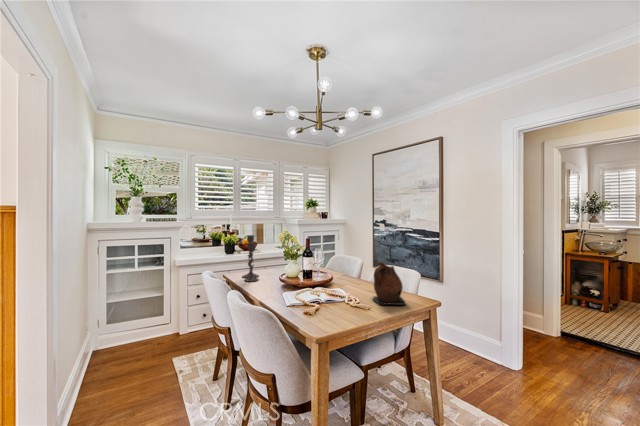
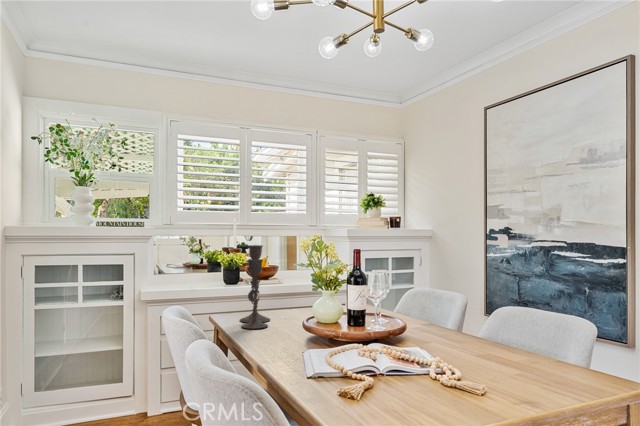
ceramic pitcher: present [373,262,406,305] -> none [485,293,566,389]

